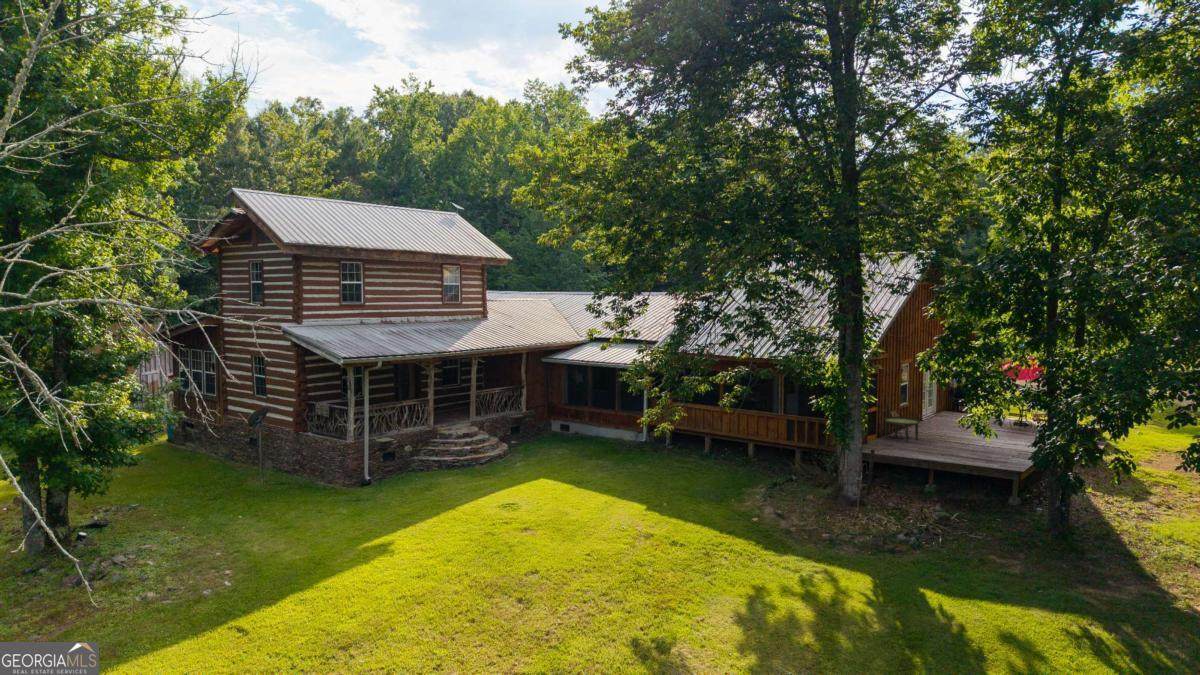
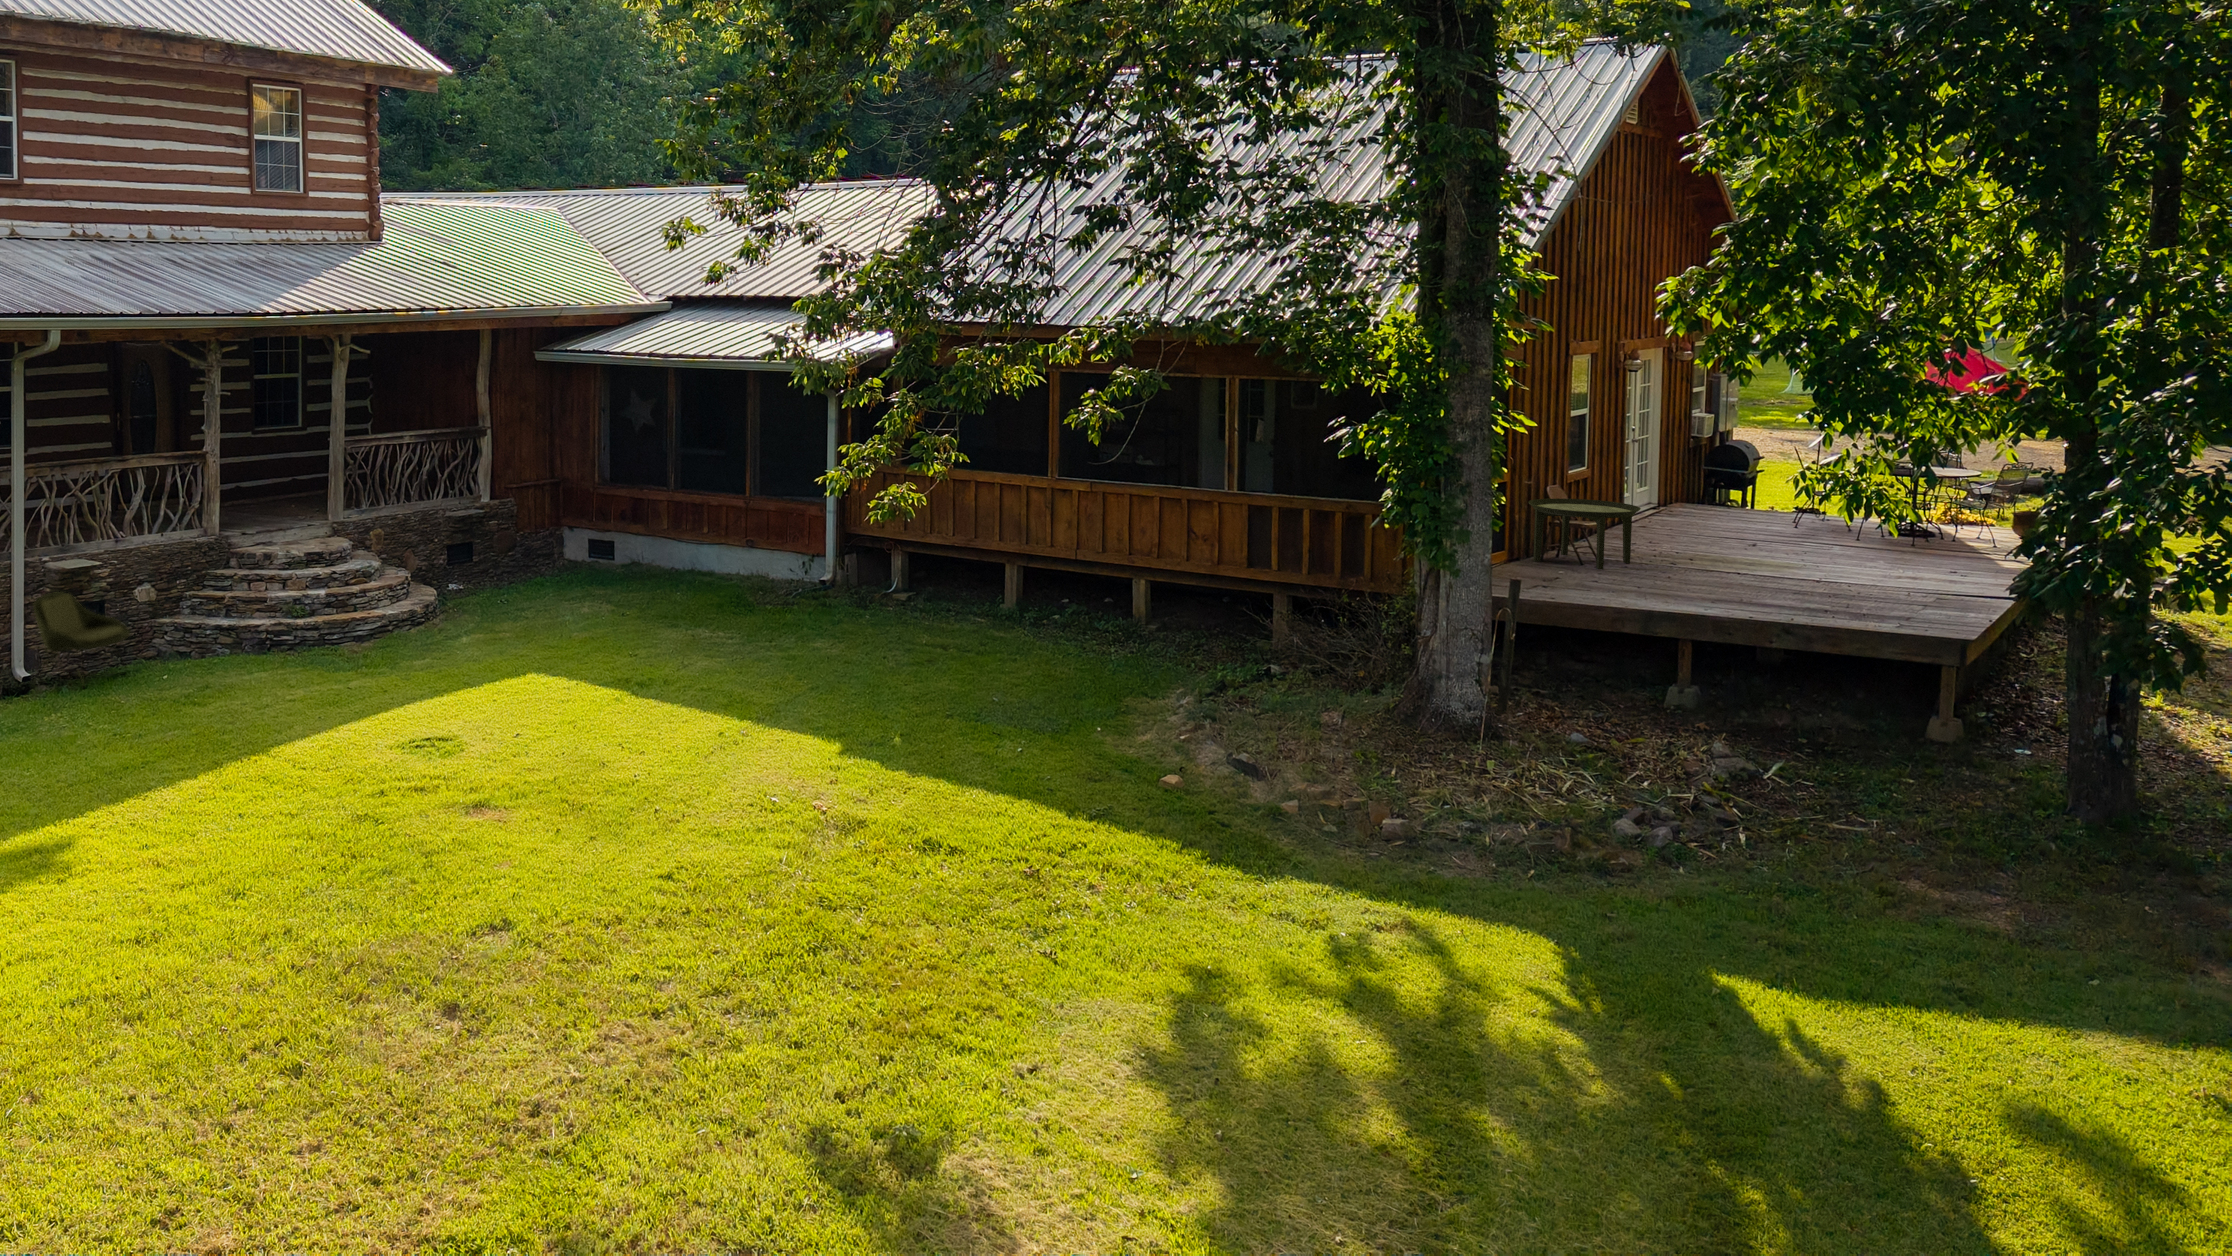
lounge chair: none [370,450,404,484] -> present [33,592,130,686]

